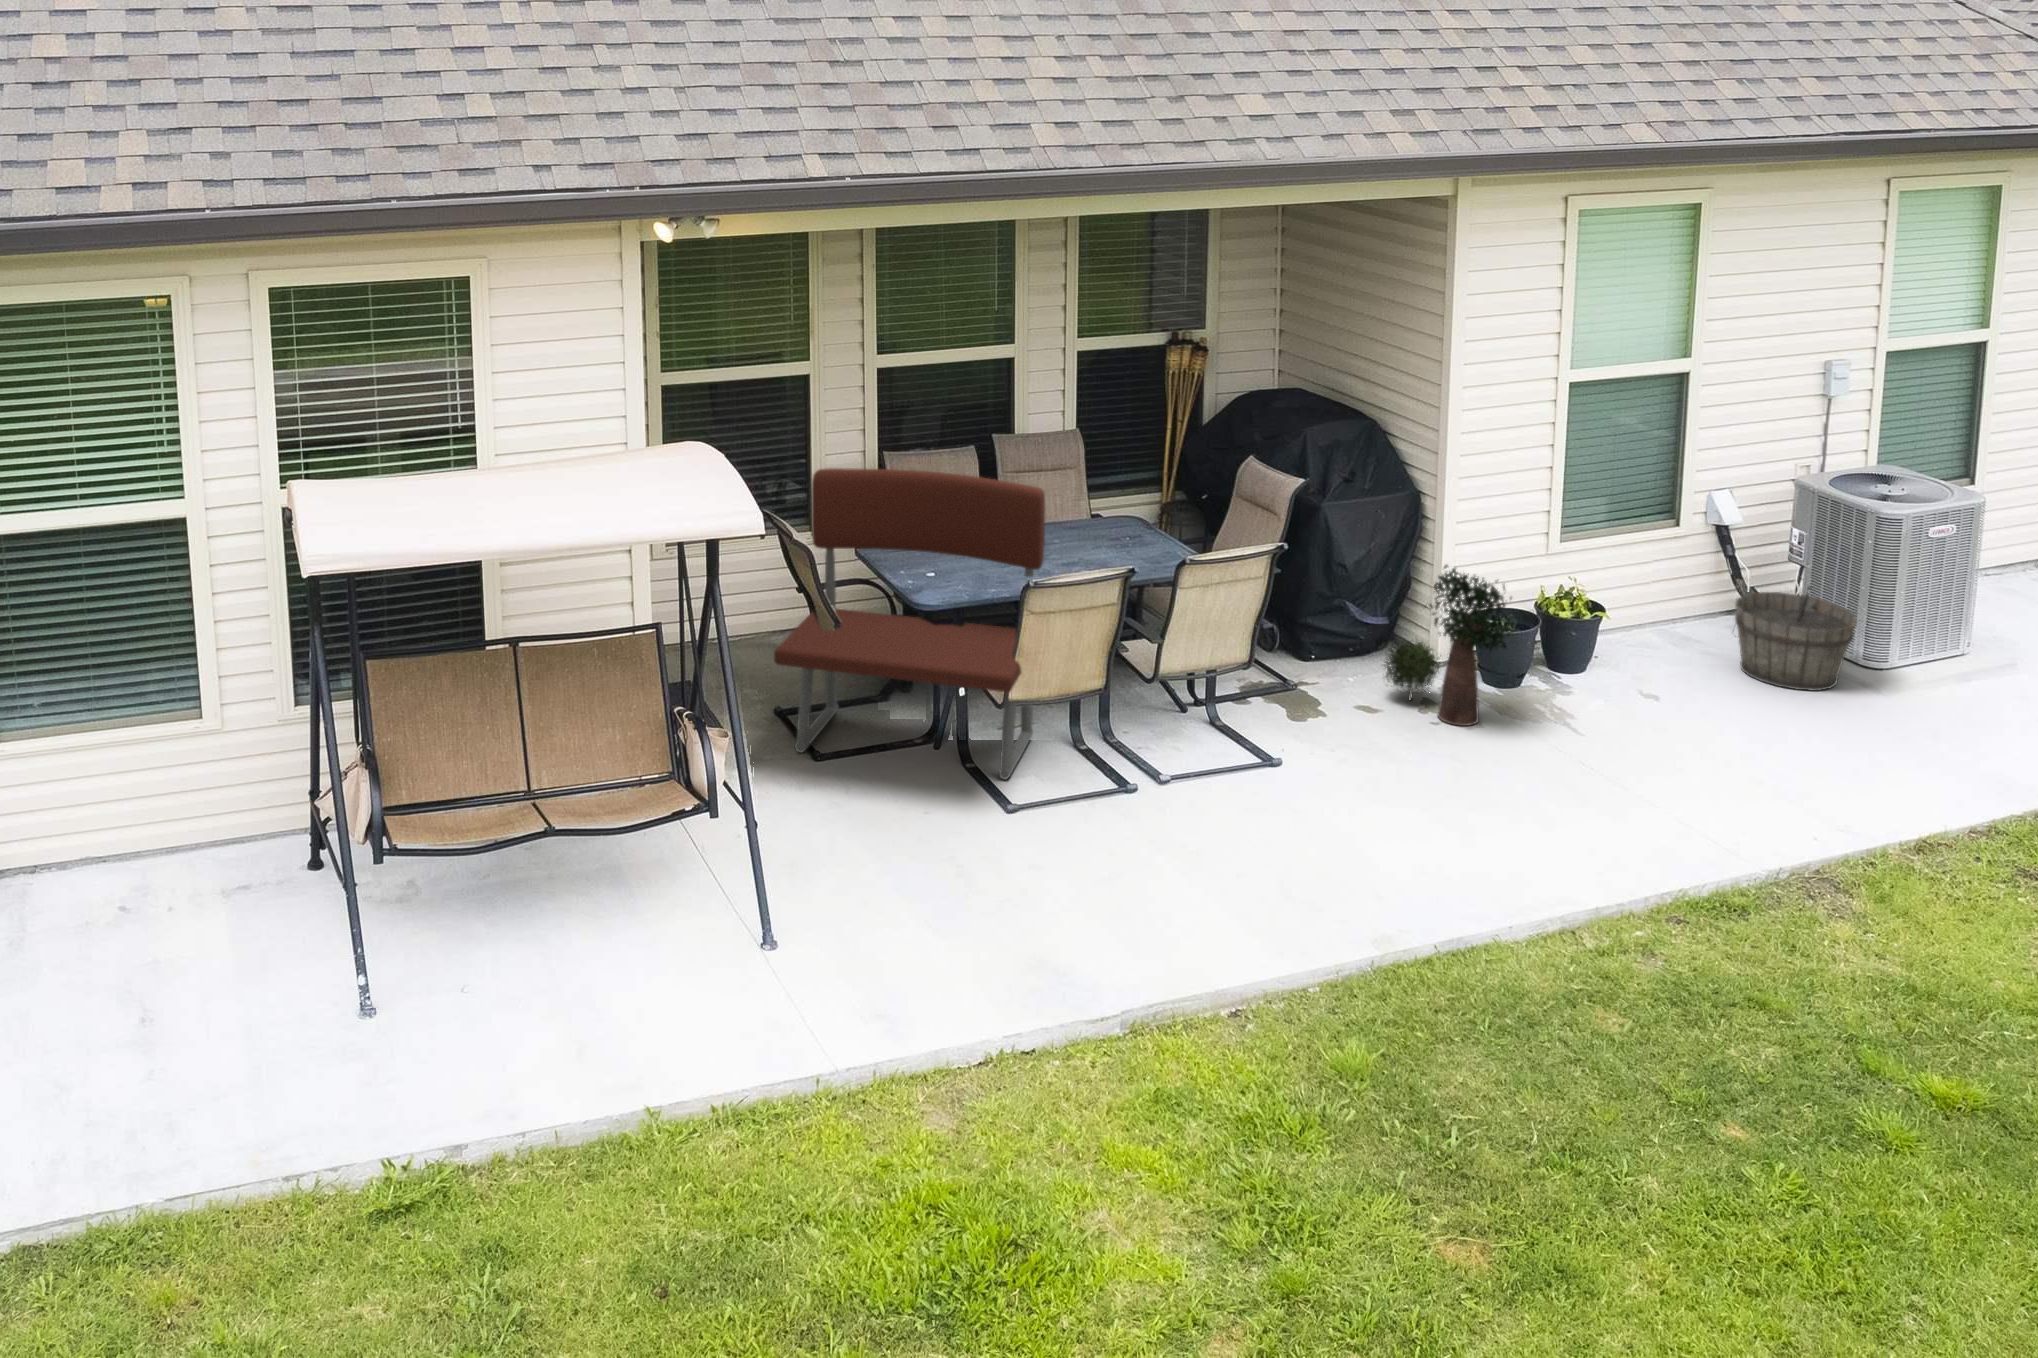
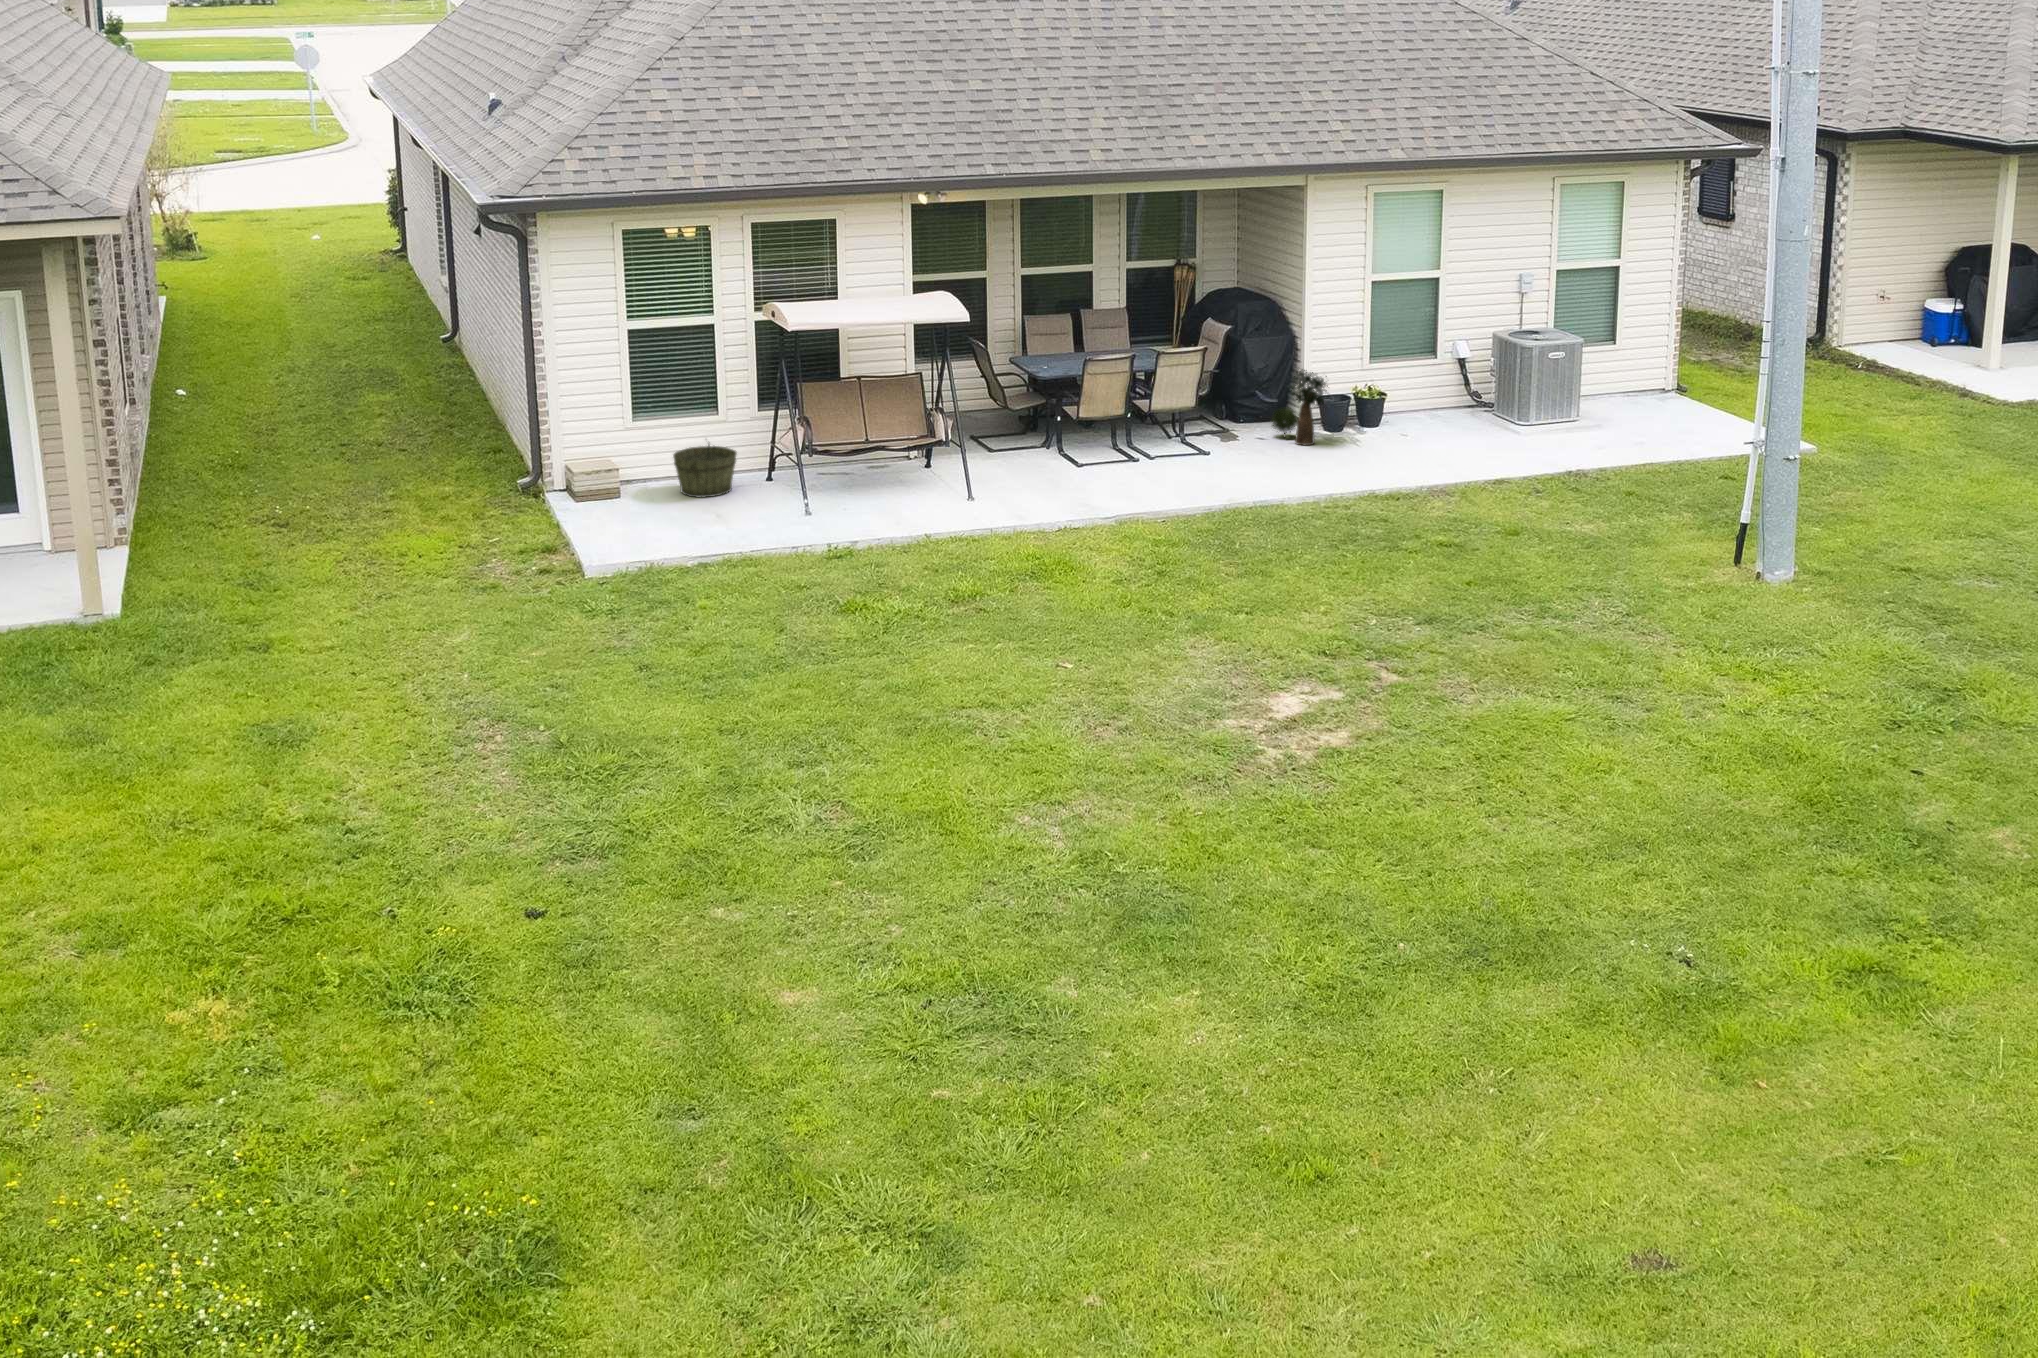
bench: present [774,468,1045,780] -> none [968,317,1098,459]
wooden bucket: present [1733,587,1857,691] -> present [673,444,737,497]

